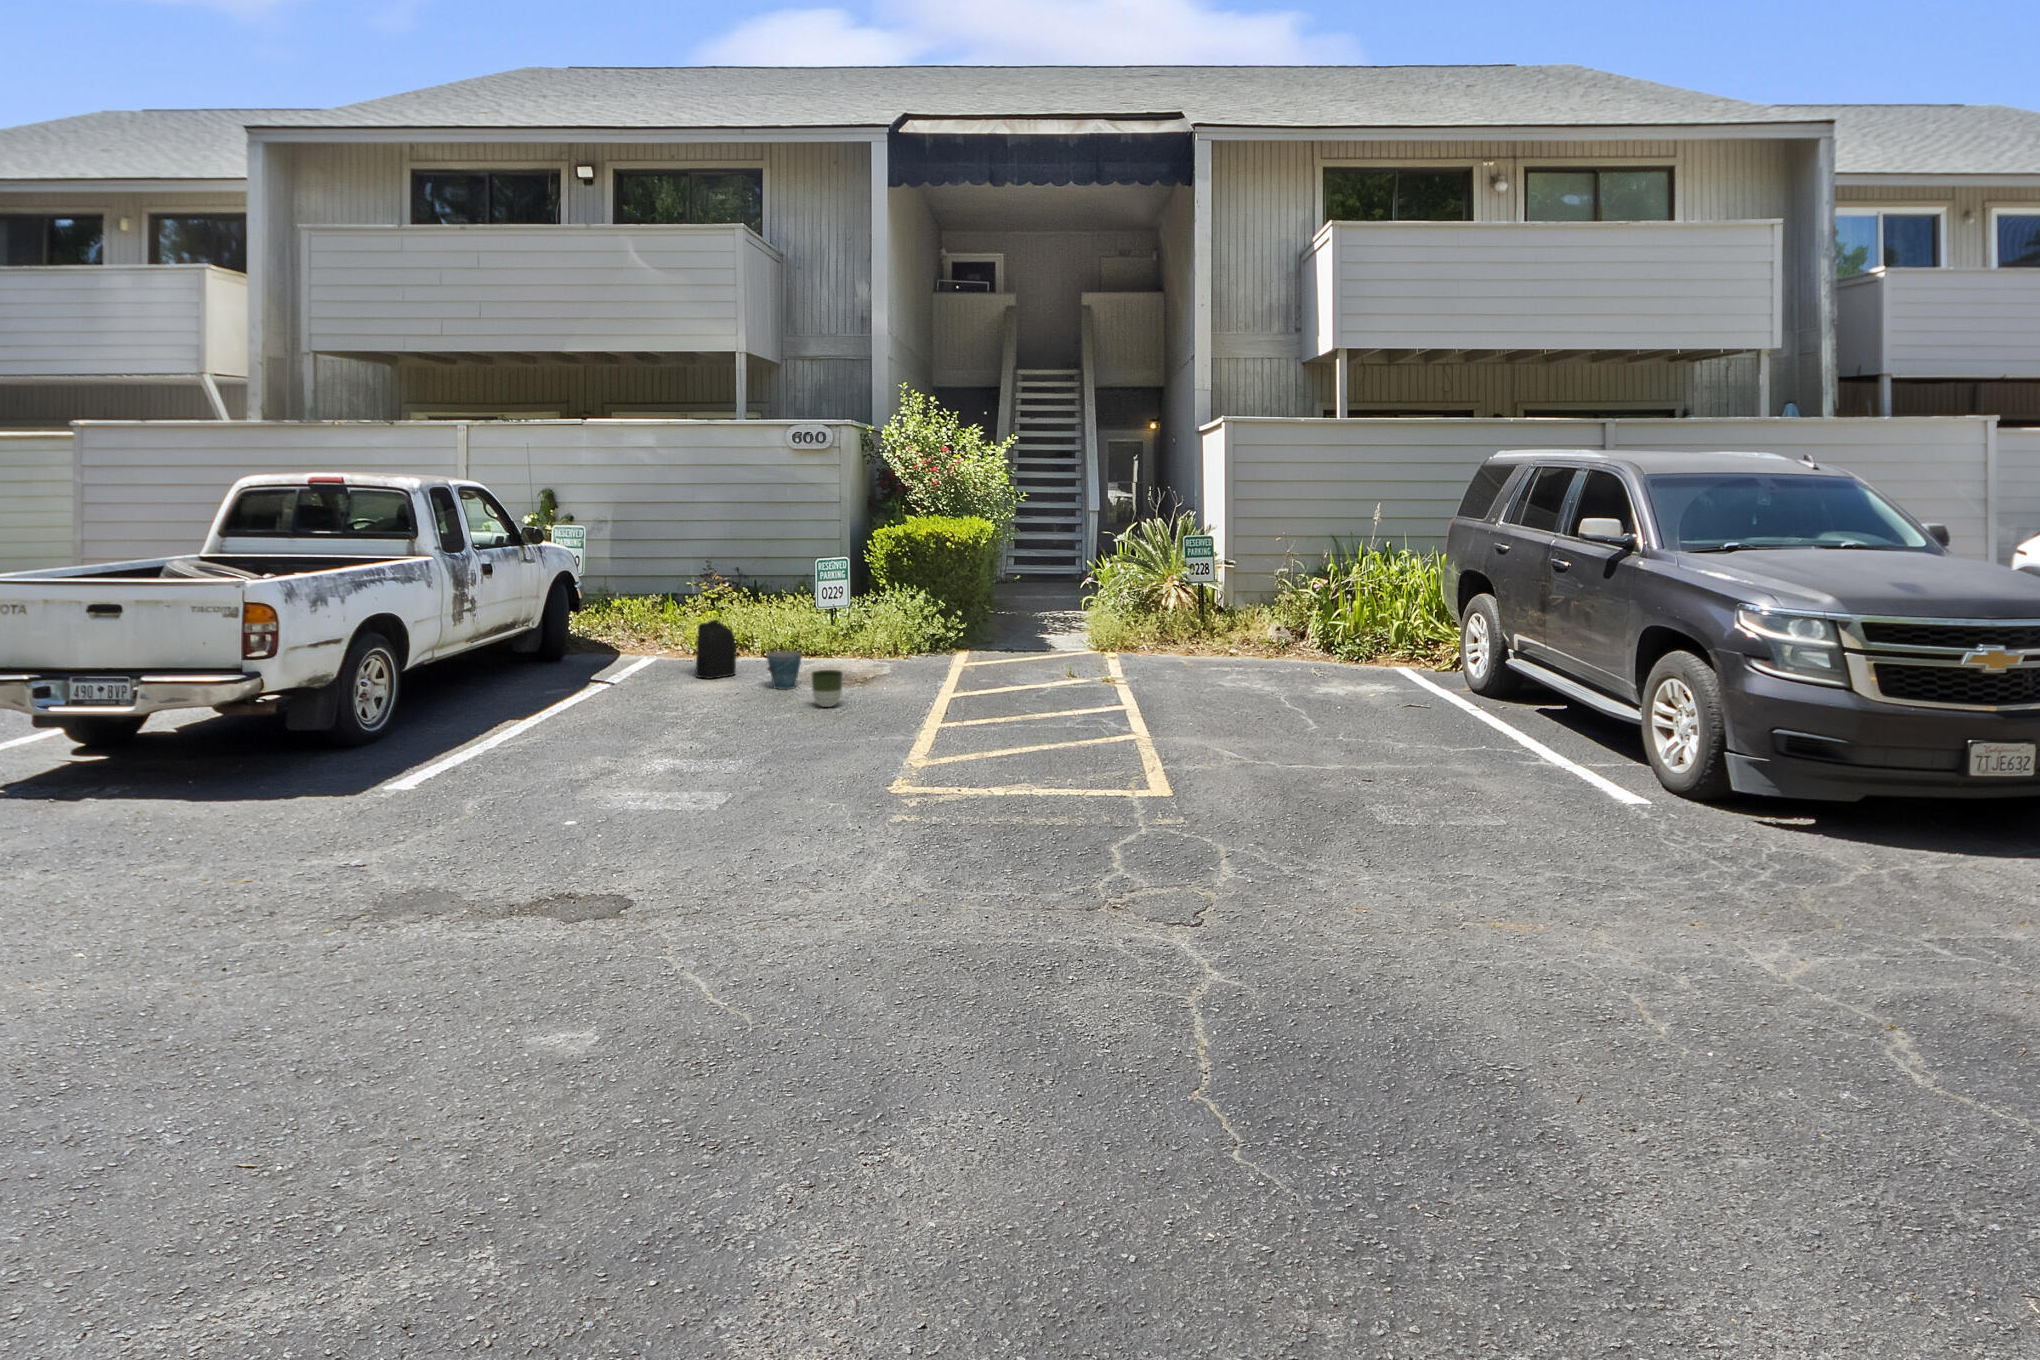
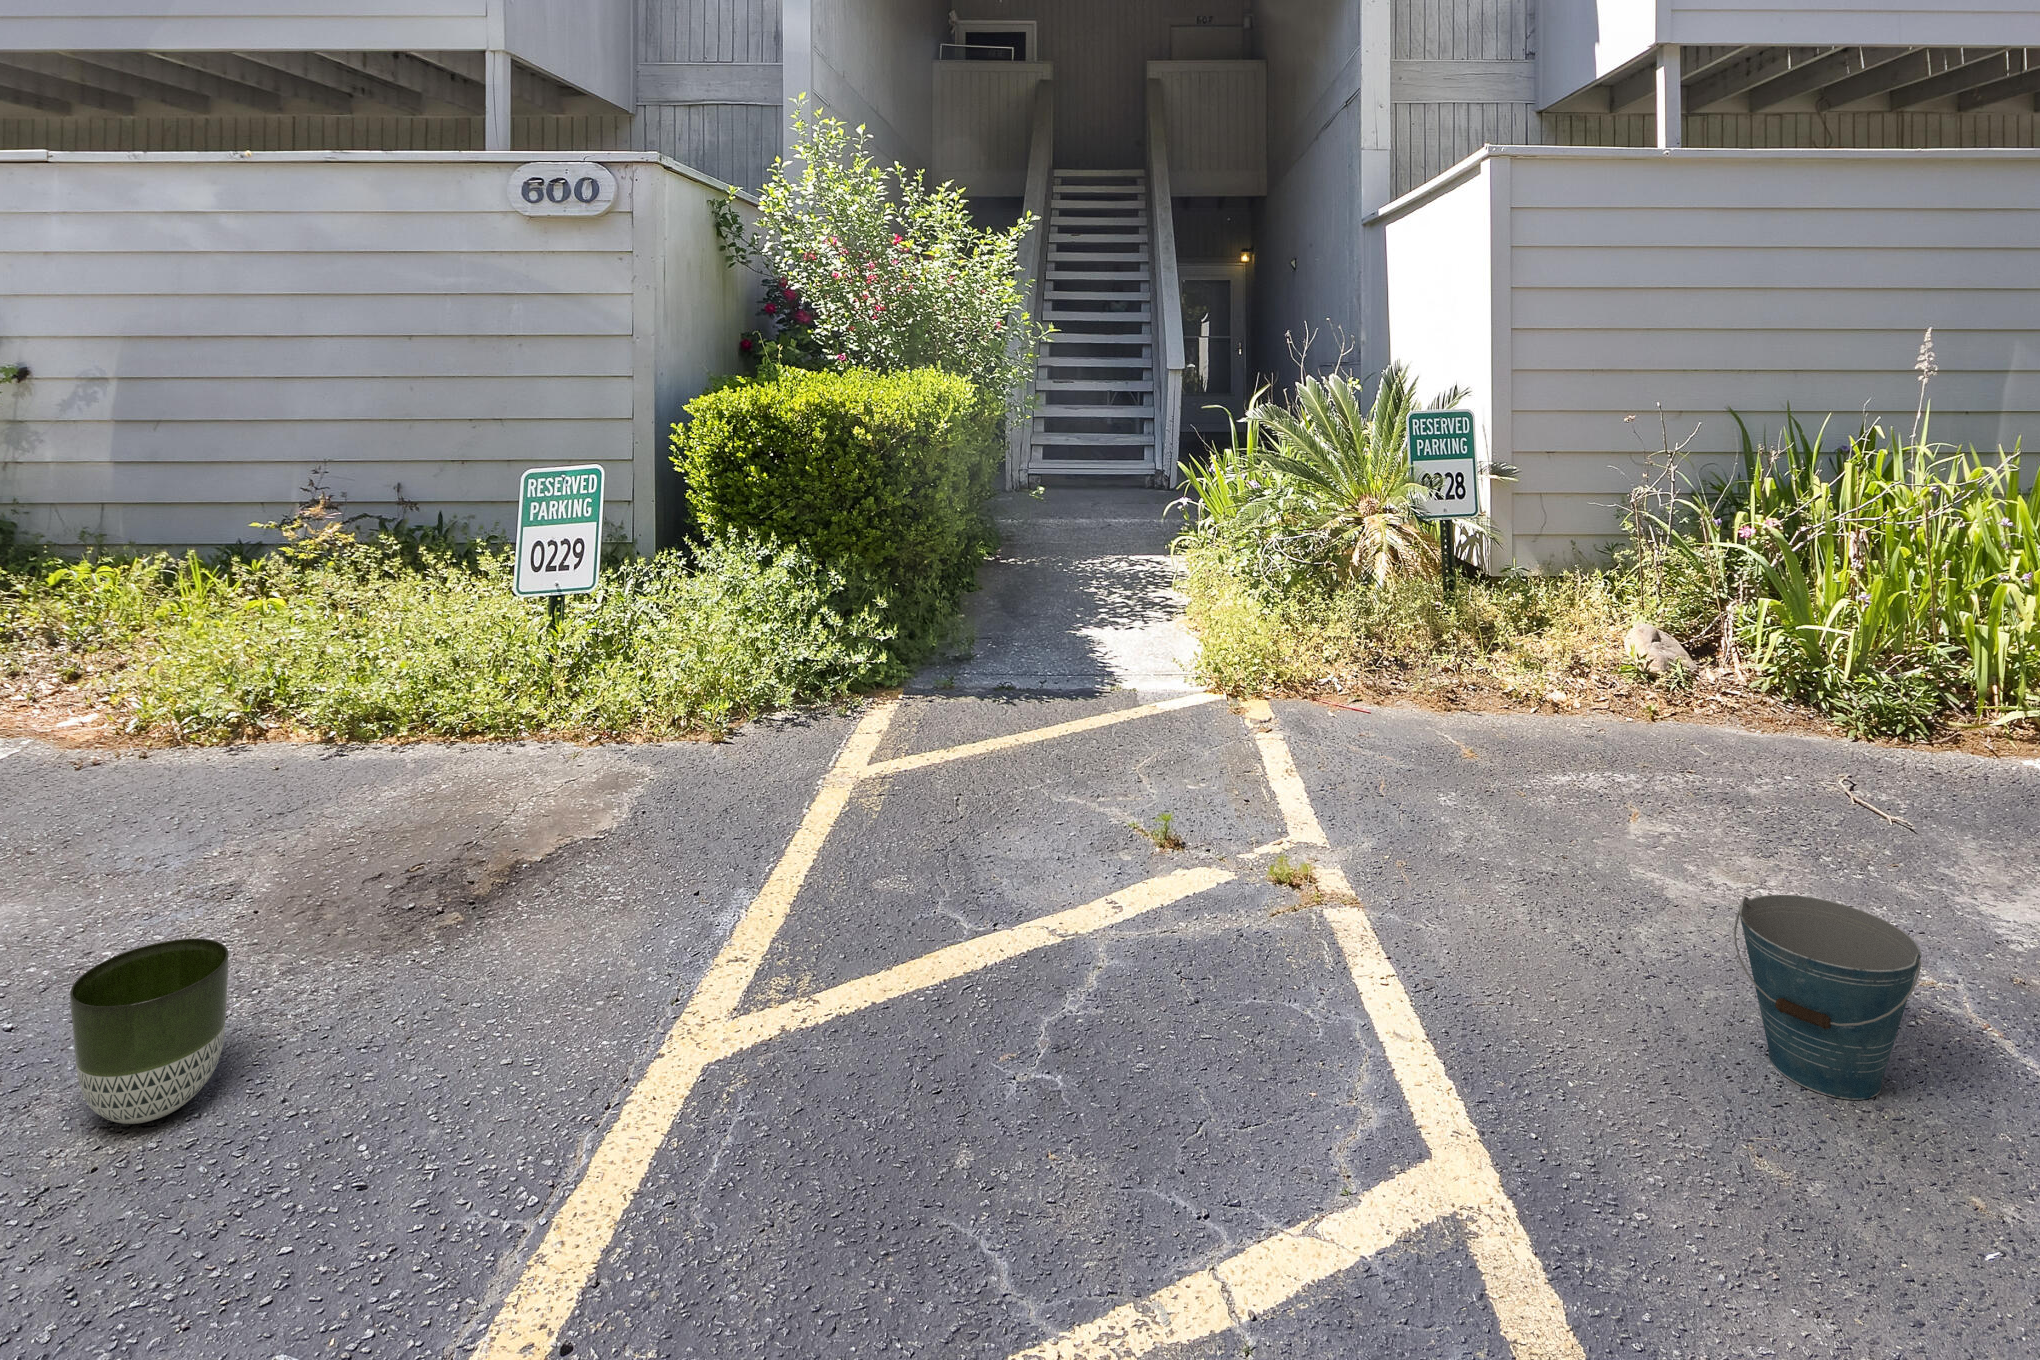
backpack: present [696,620,736,679] -> none [15,654,164,845]
bucket: present [767,651,802,689] -> present [1734,895,1921,1100]

